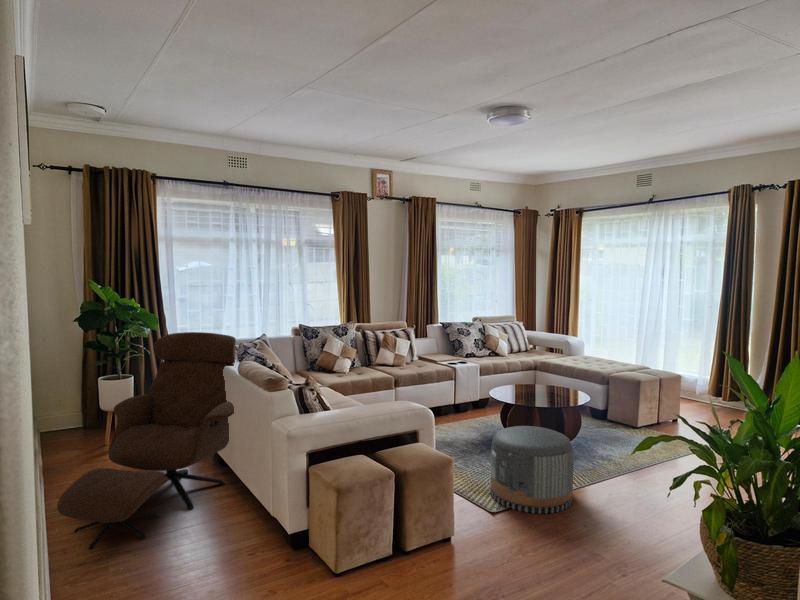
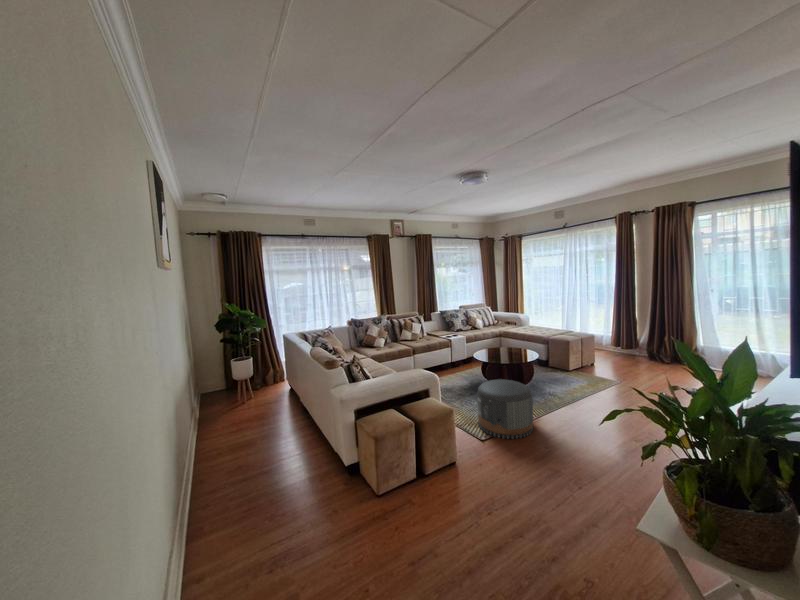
lounge chair: present [57,332,236,550] -> none [201,331,316,479]

